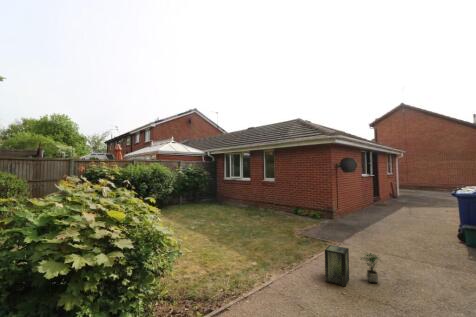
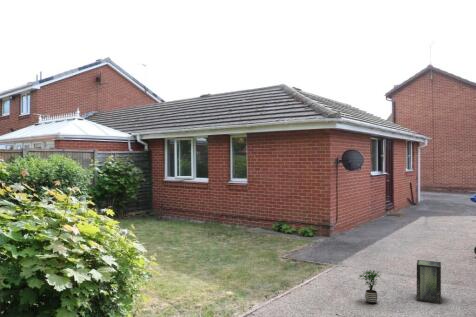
storage box: present [325,245,349,286] -> present [417,260,441,304]

